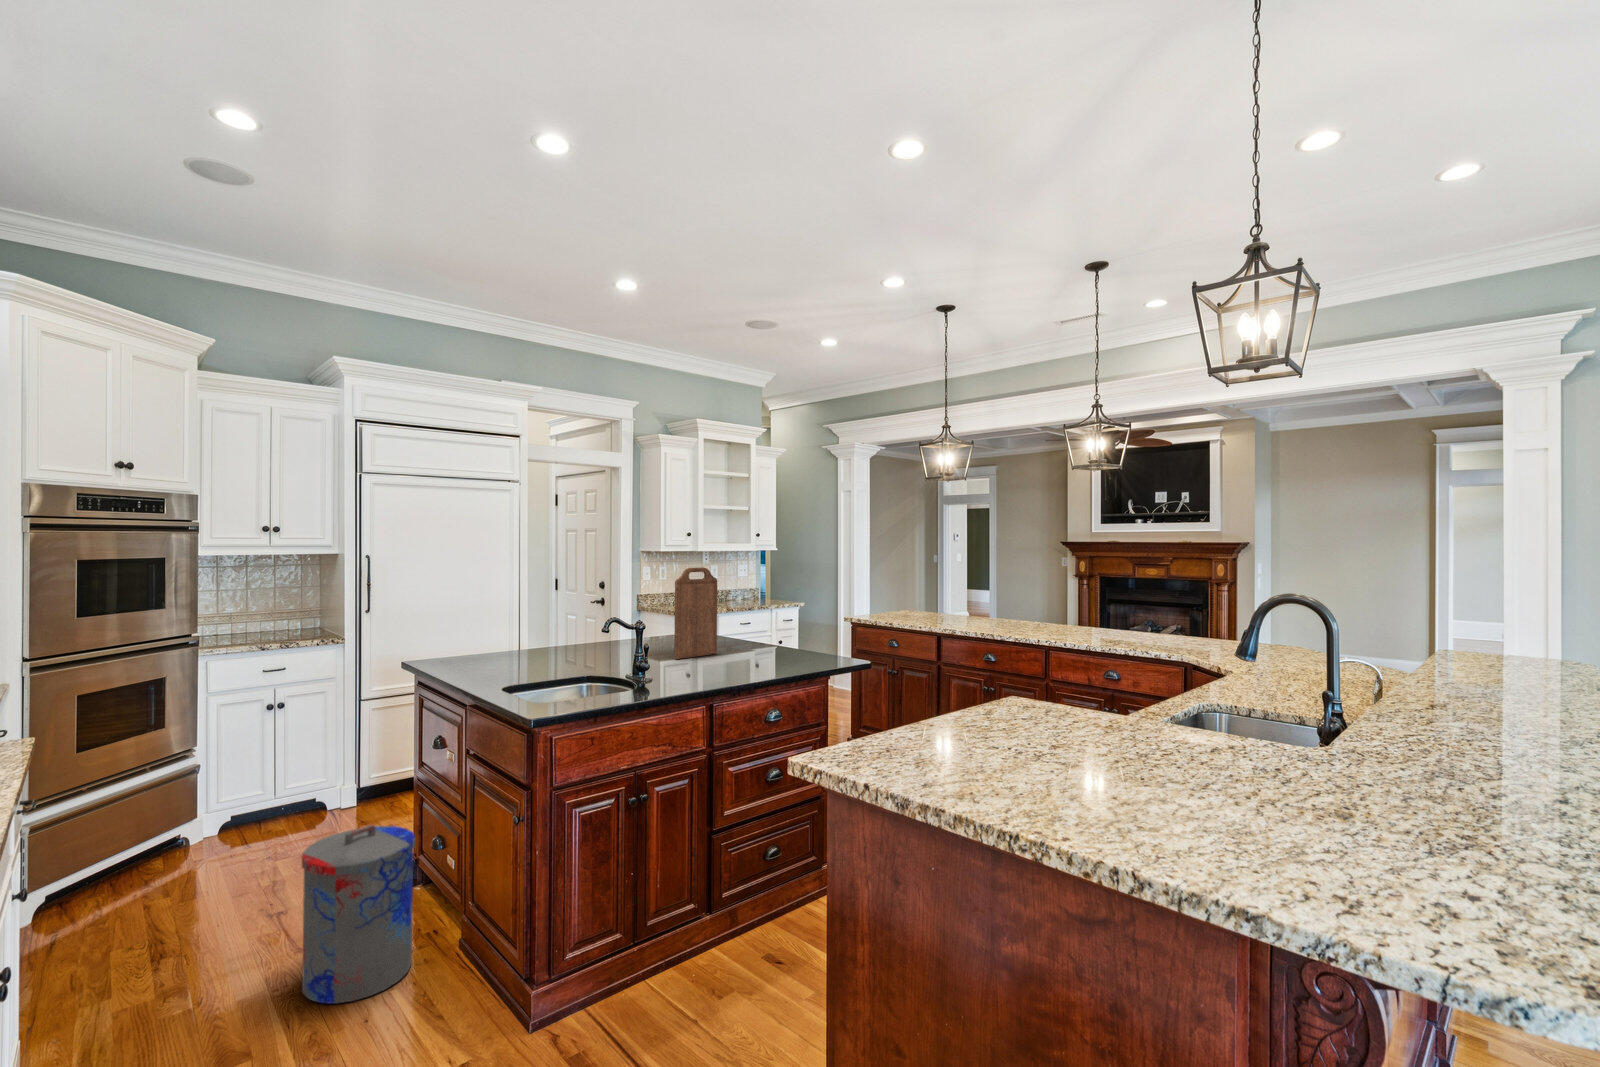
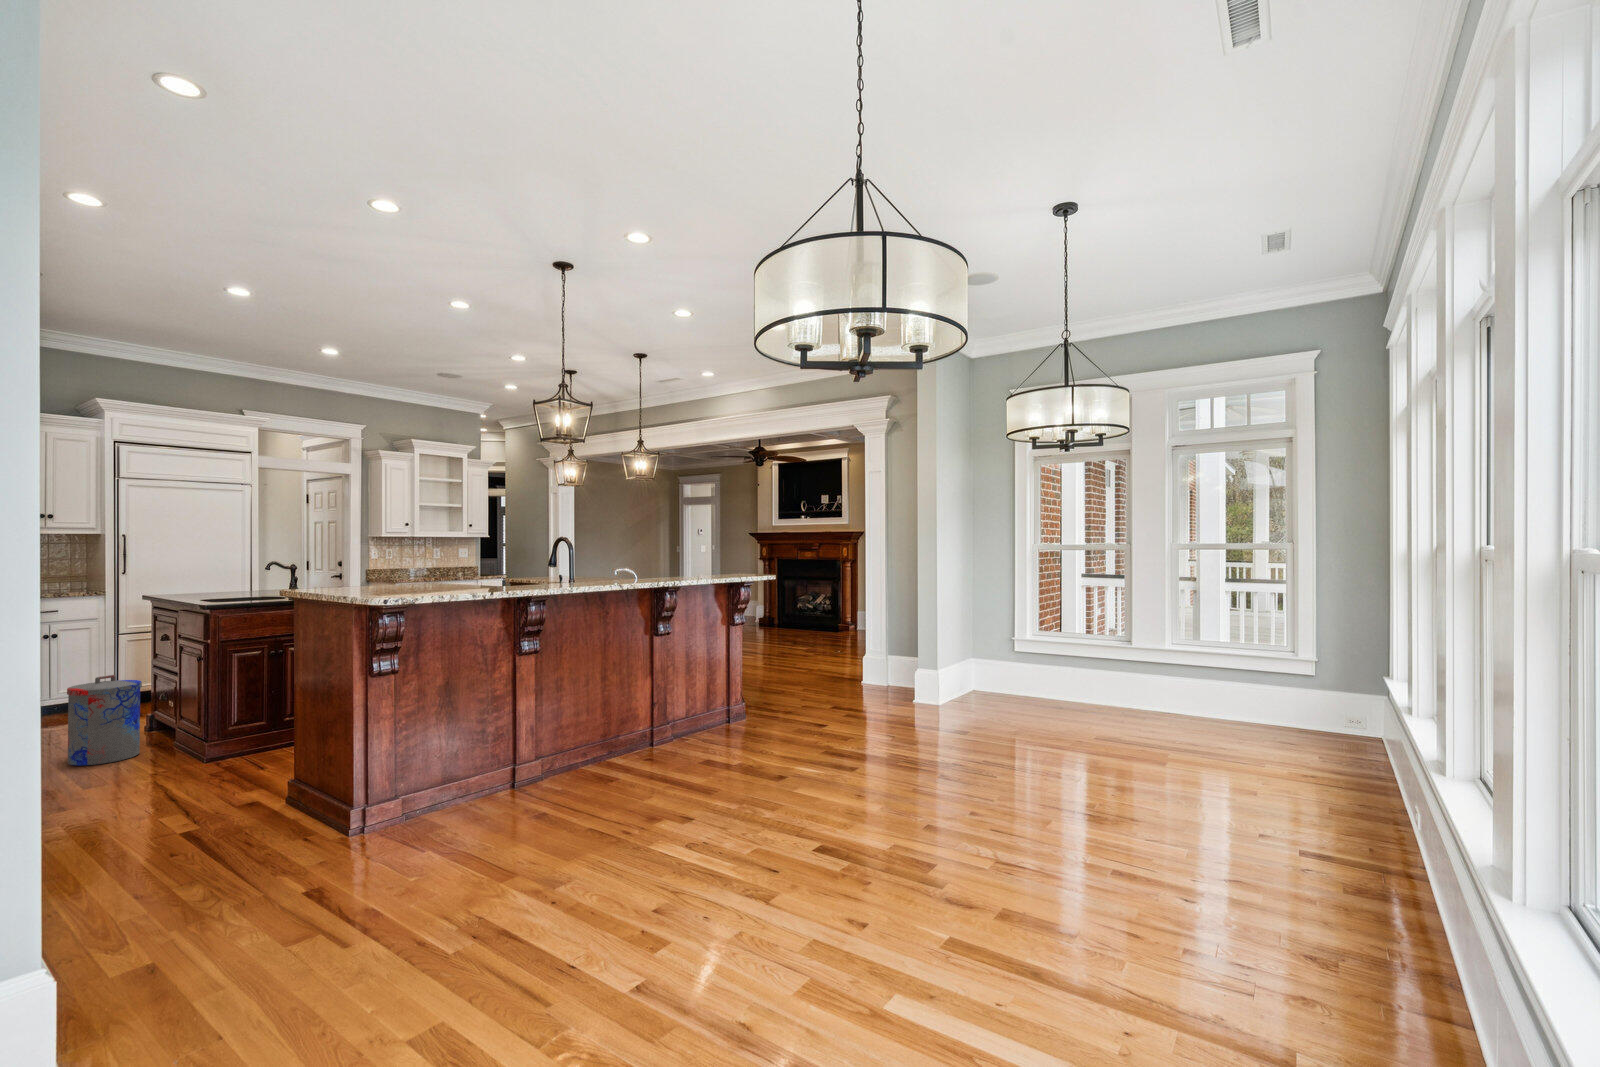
cutting board: present [674,567,717,659] -> none [326,535,360,589]

